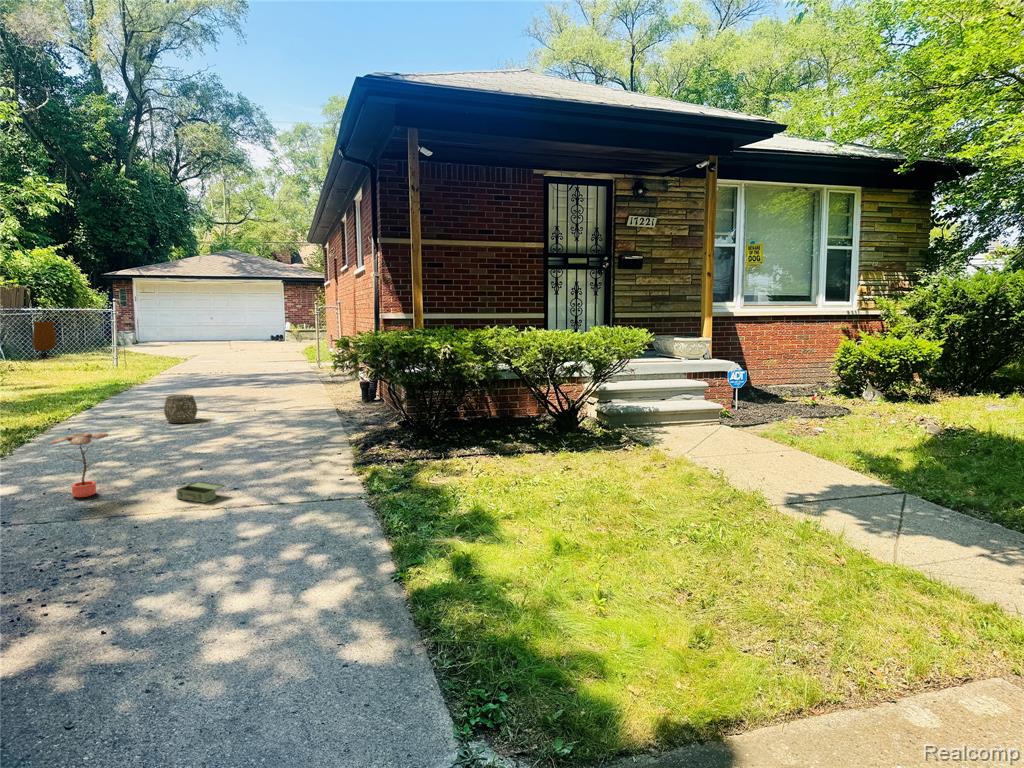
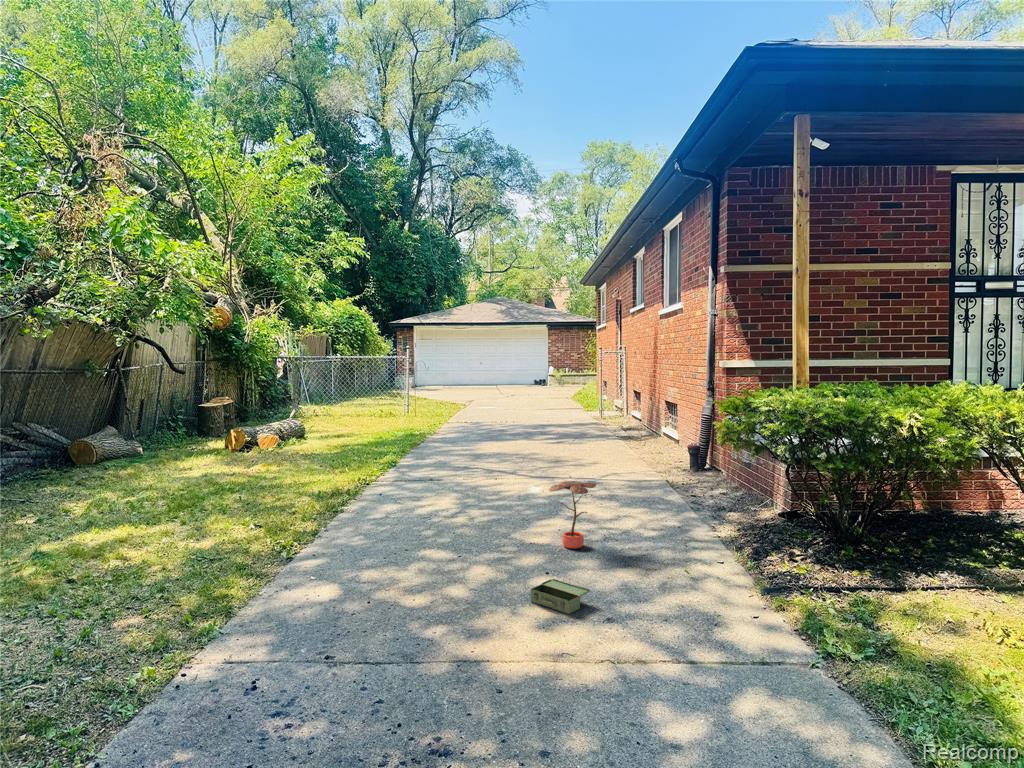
lounge chair: present [31,321,57,358] -> none [331,368,354,403]
woven basket: present [164,395,197,423] -> none [472,452,506,485]
potted plant: present [50,433,108,497] -> present [549,481,596,549]

